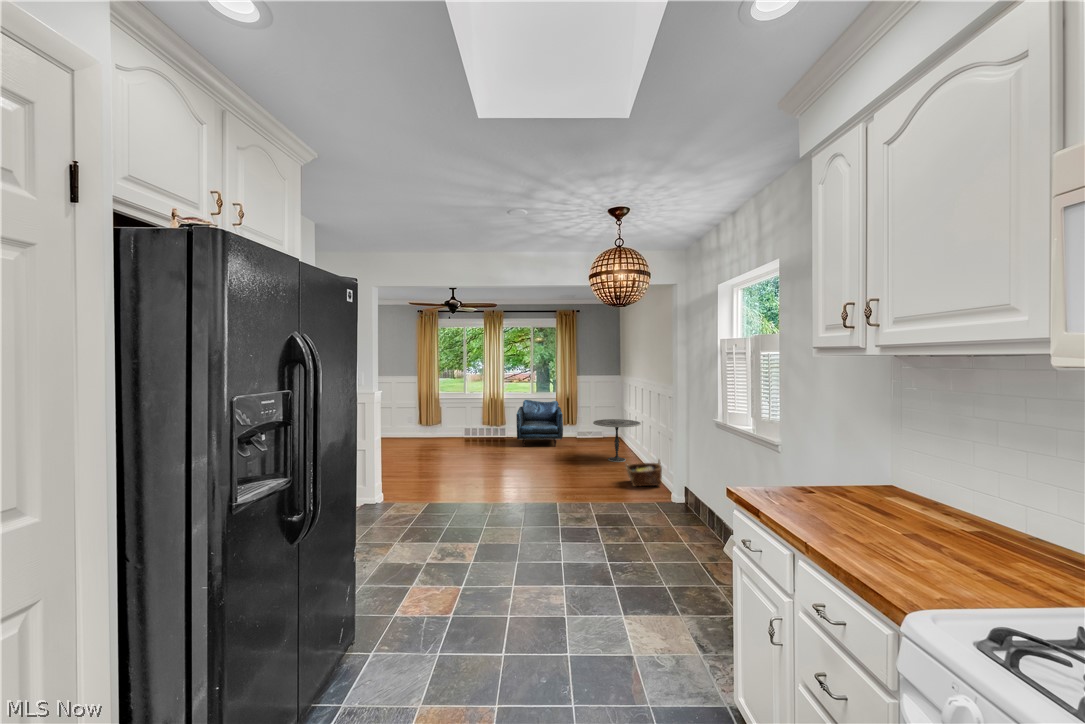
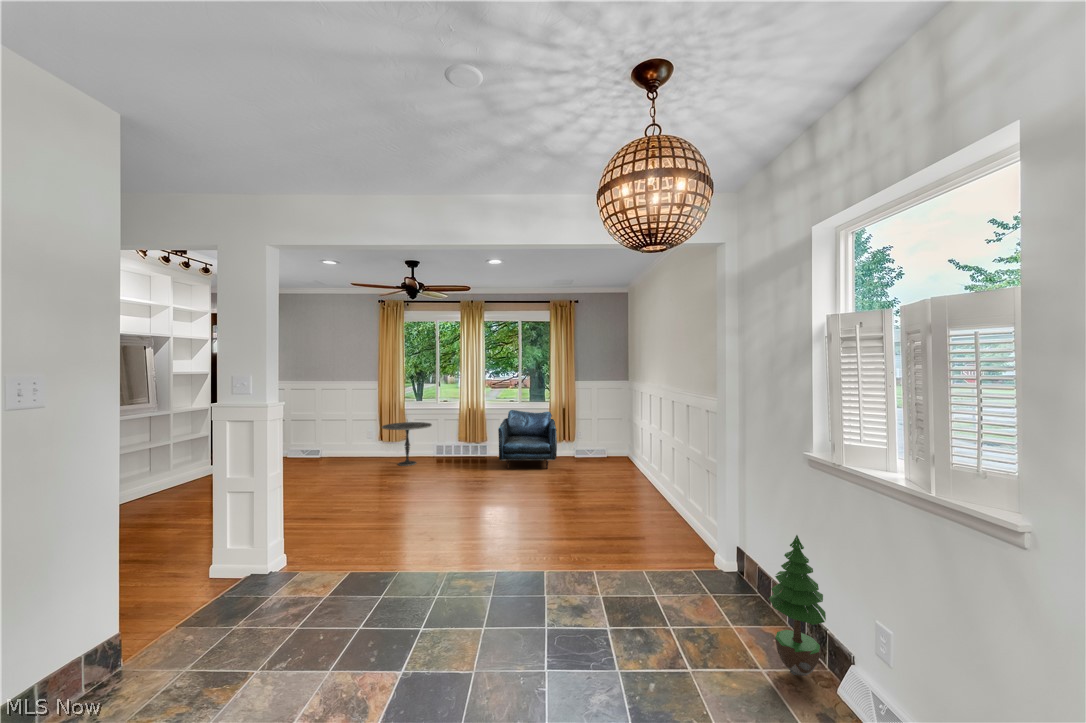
side table: present [593,419,641,462] -> present [382,422,432,466]
woven basket: present [626,460,662,486] -> none [641,496,694,537]
potted tree: none [689,465,719,544] -> present [769,535,826,676]

